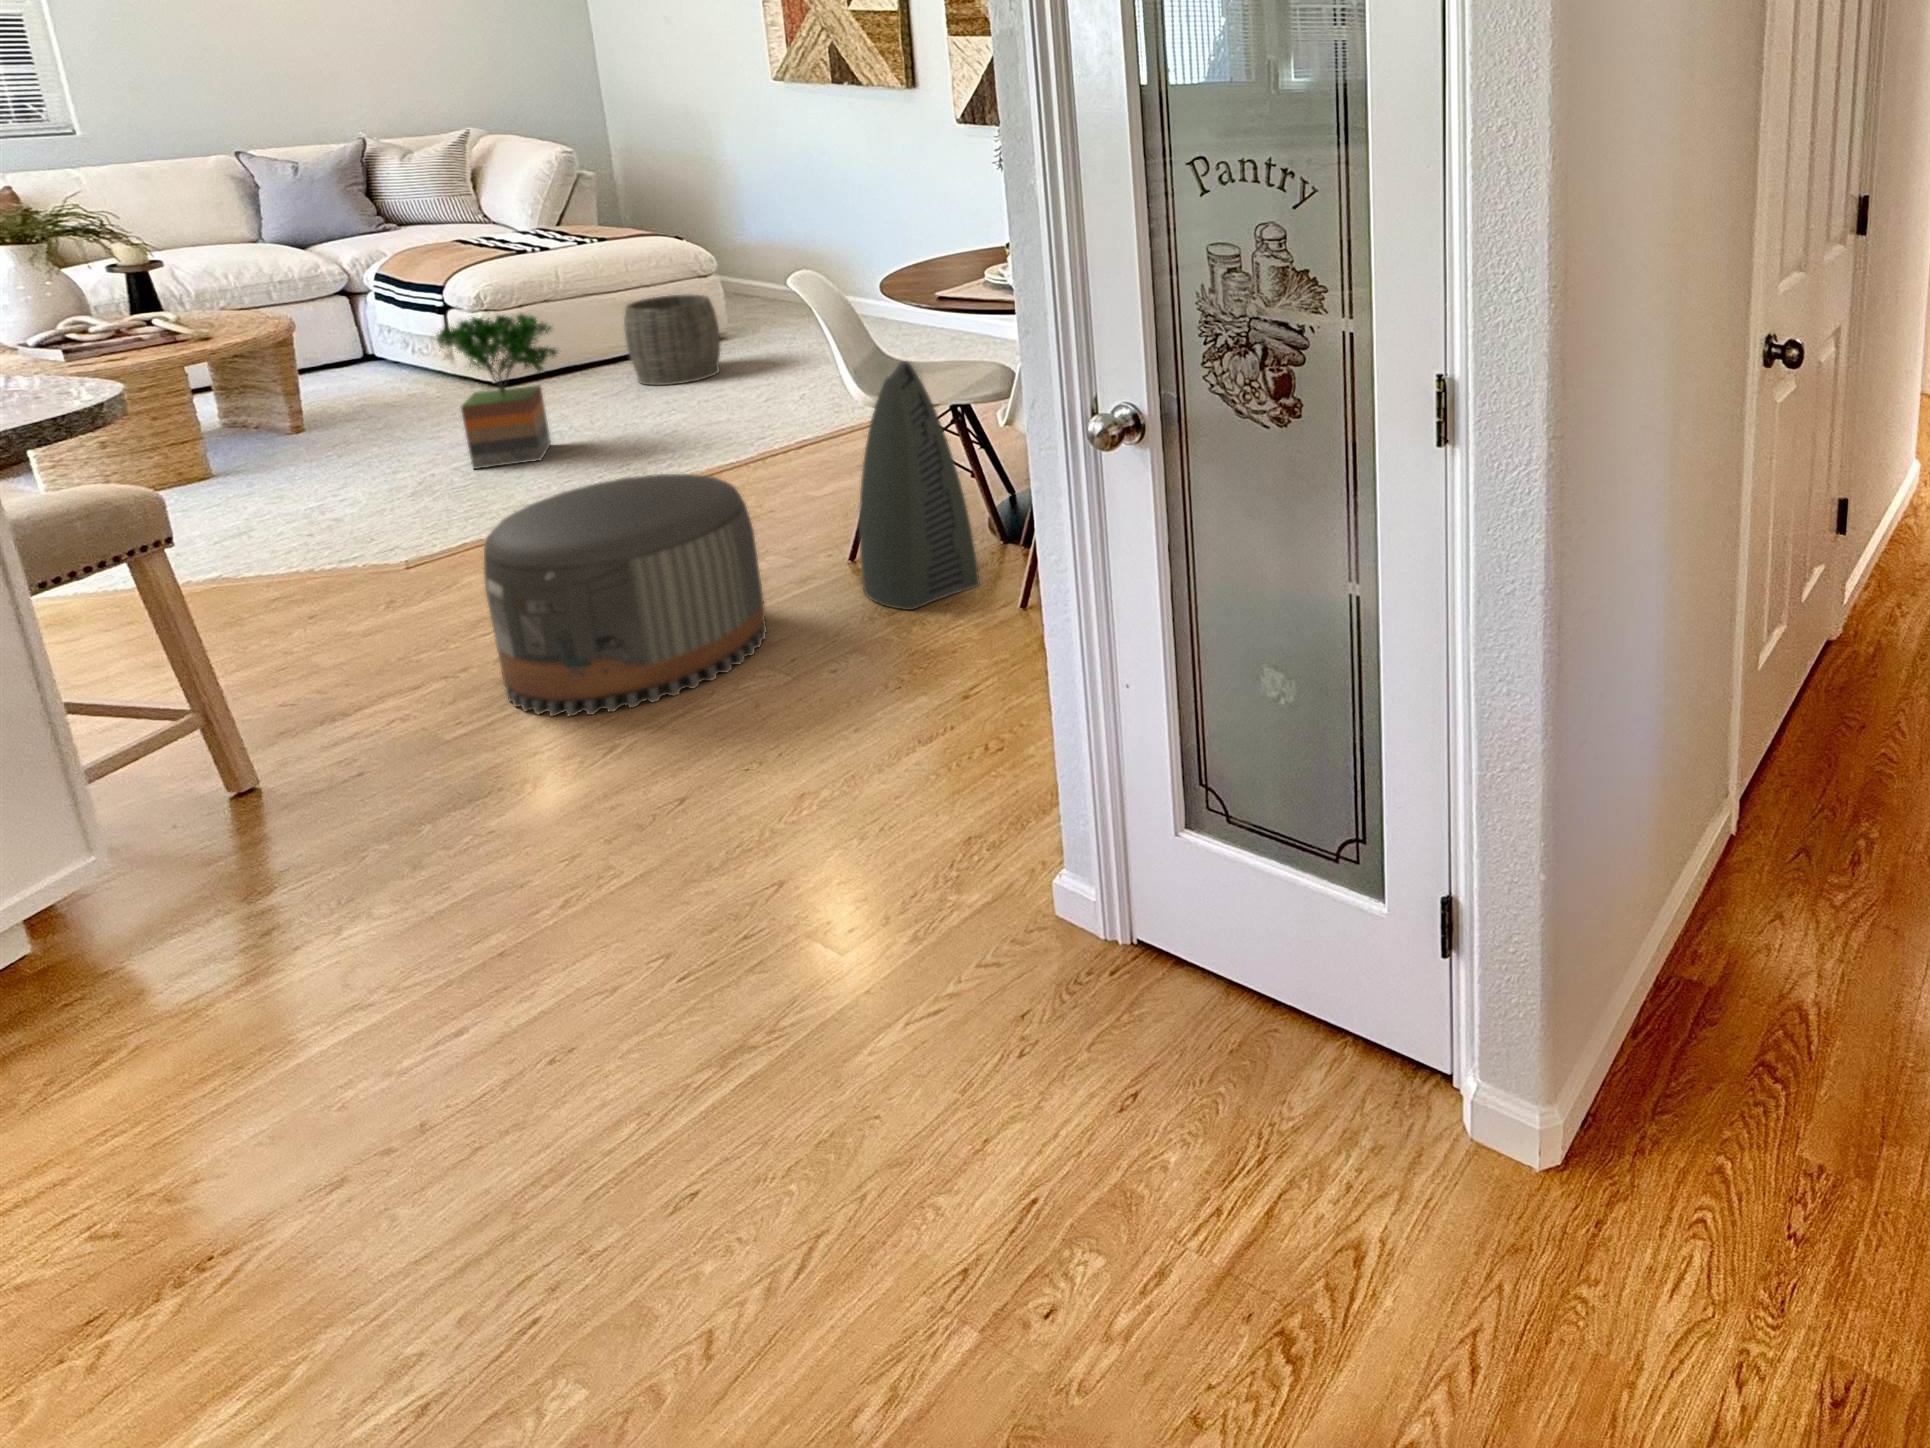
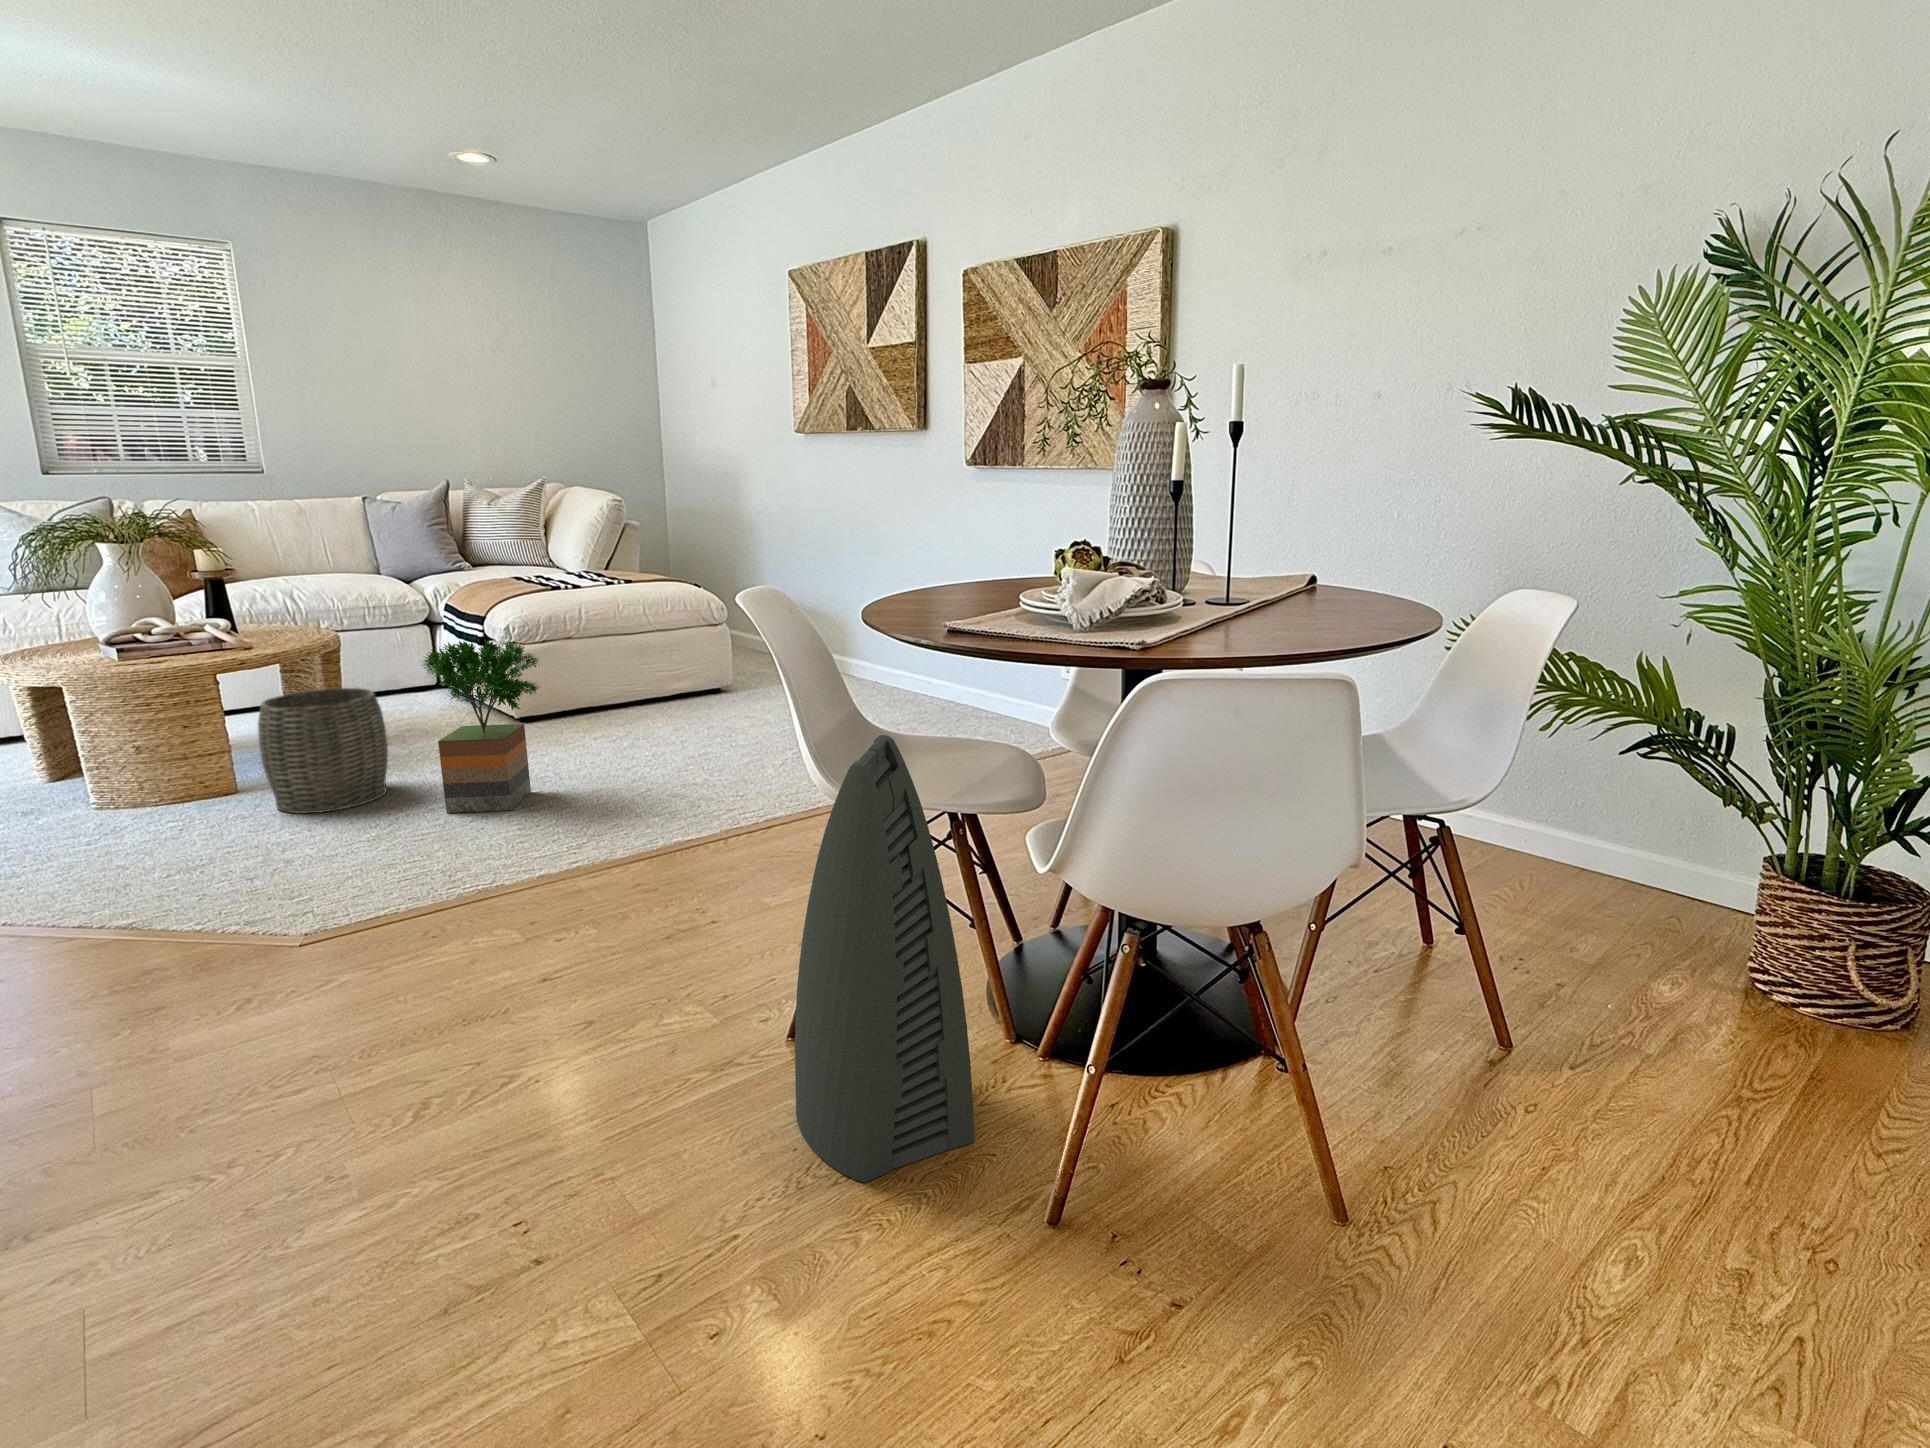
woven basket: present [624,294,720,385] -> present [258,688,388,813]
pouf: present [484,474,767,716] -> none [185,887,640,1357]

